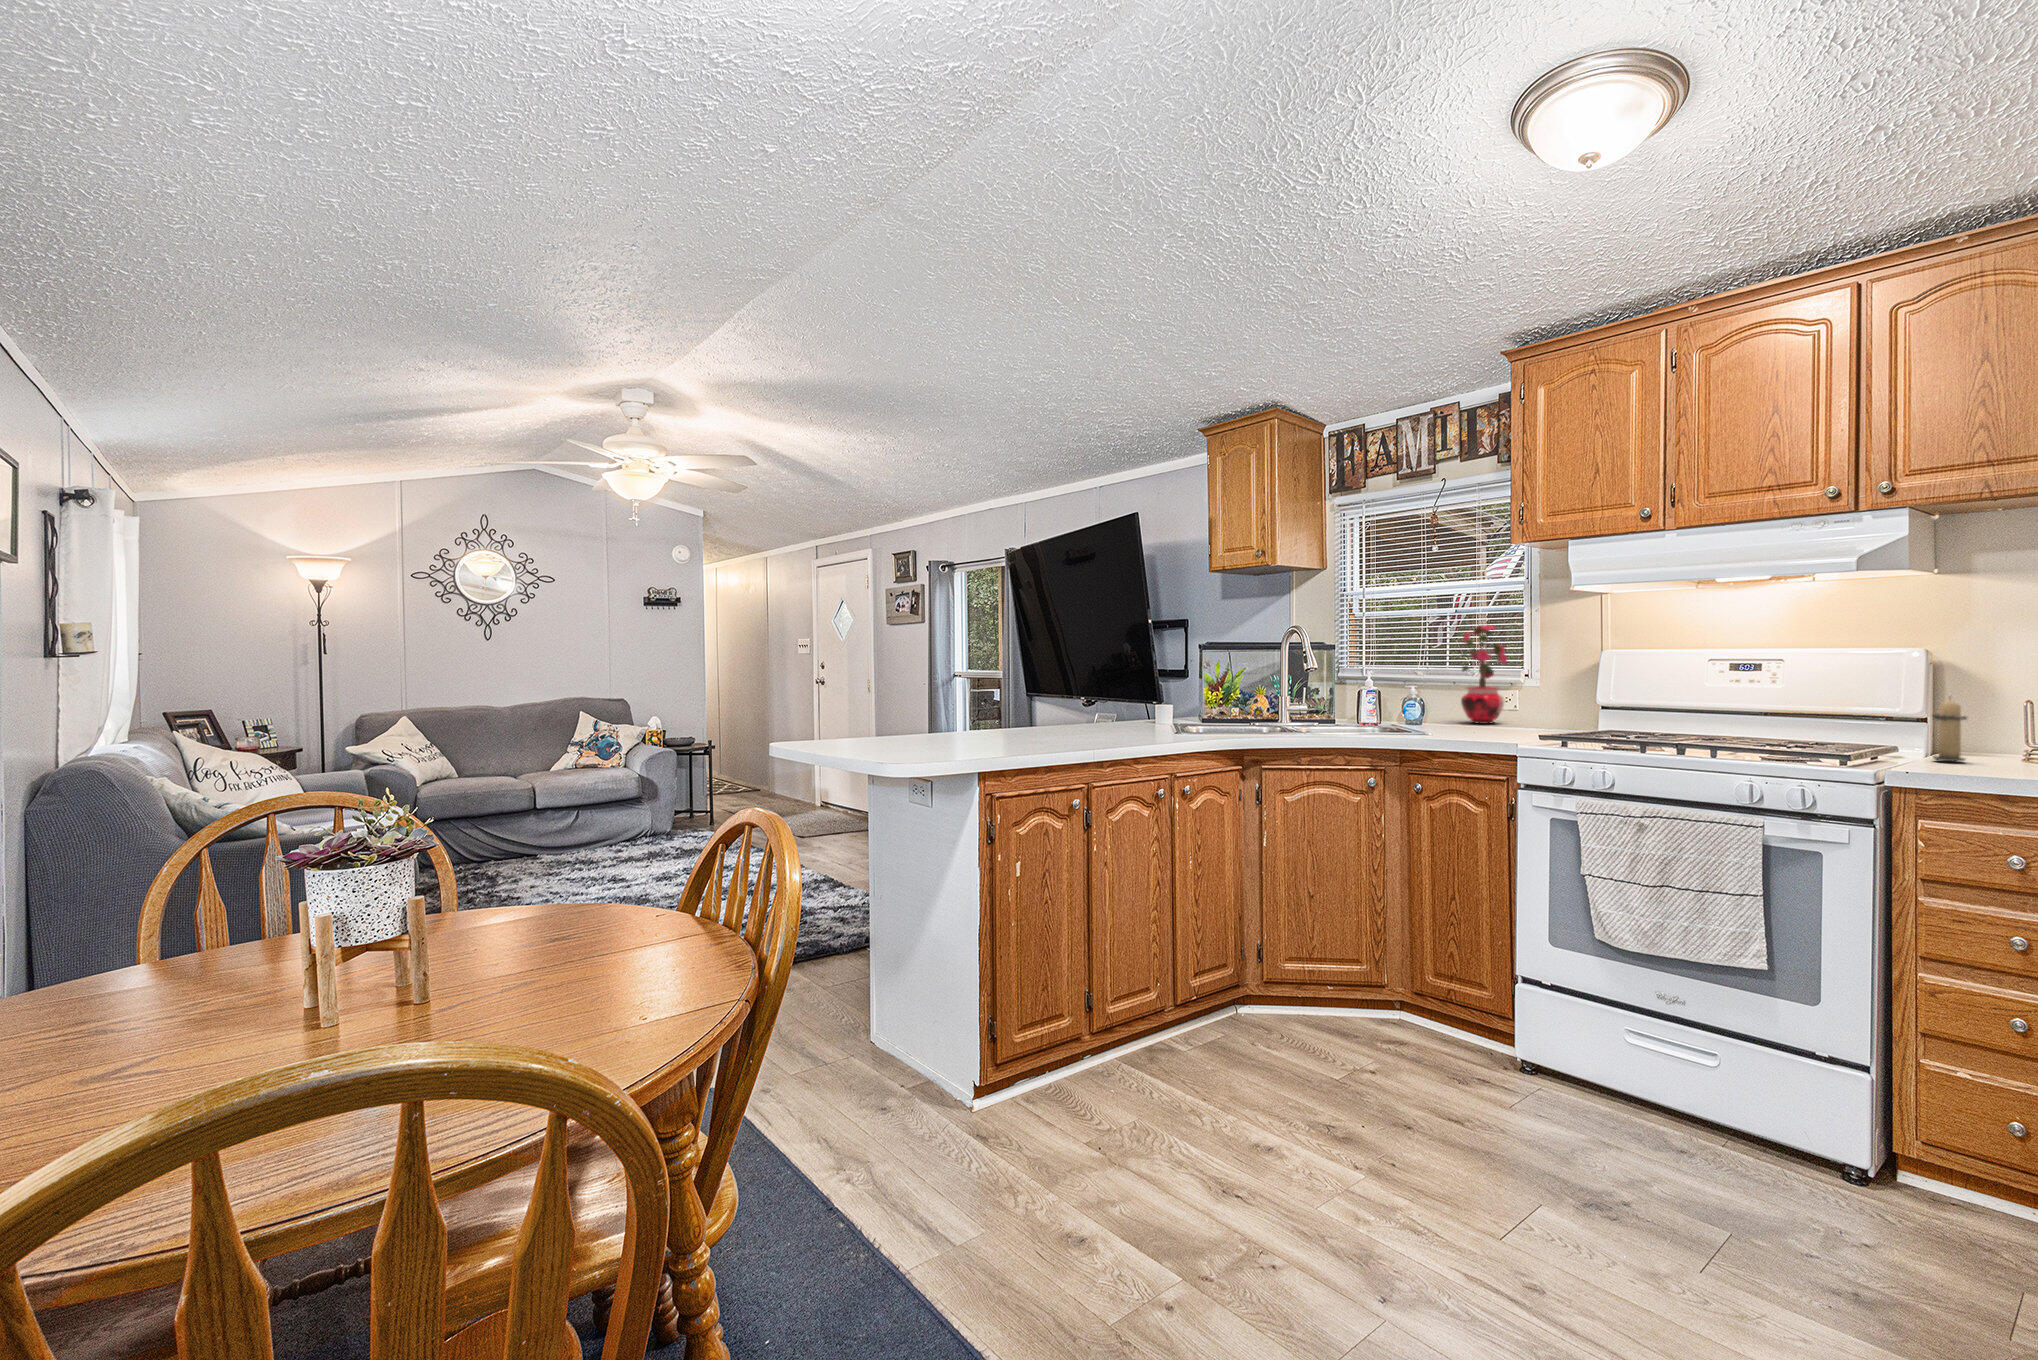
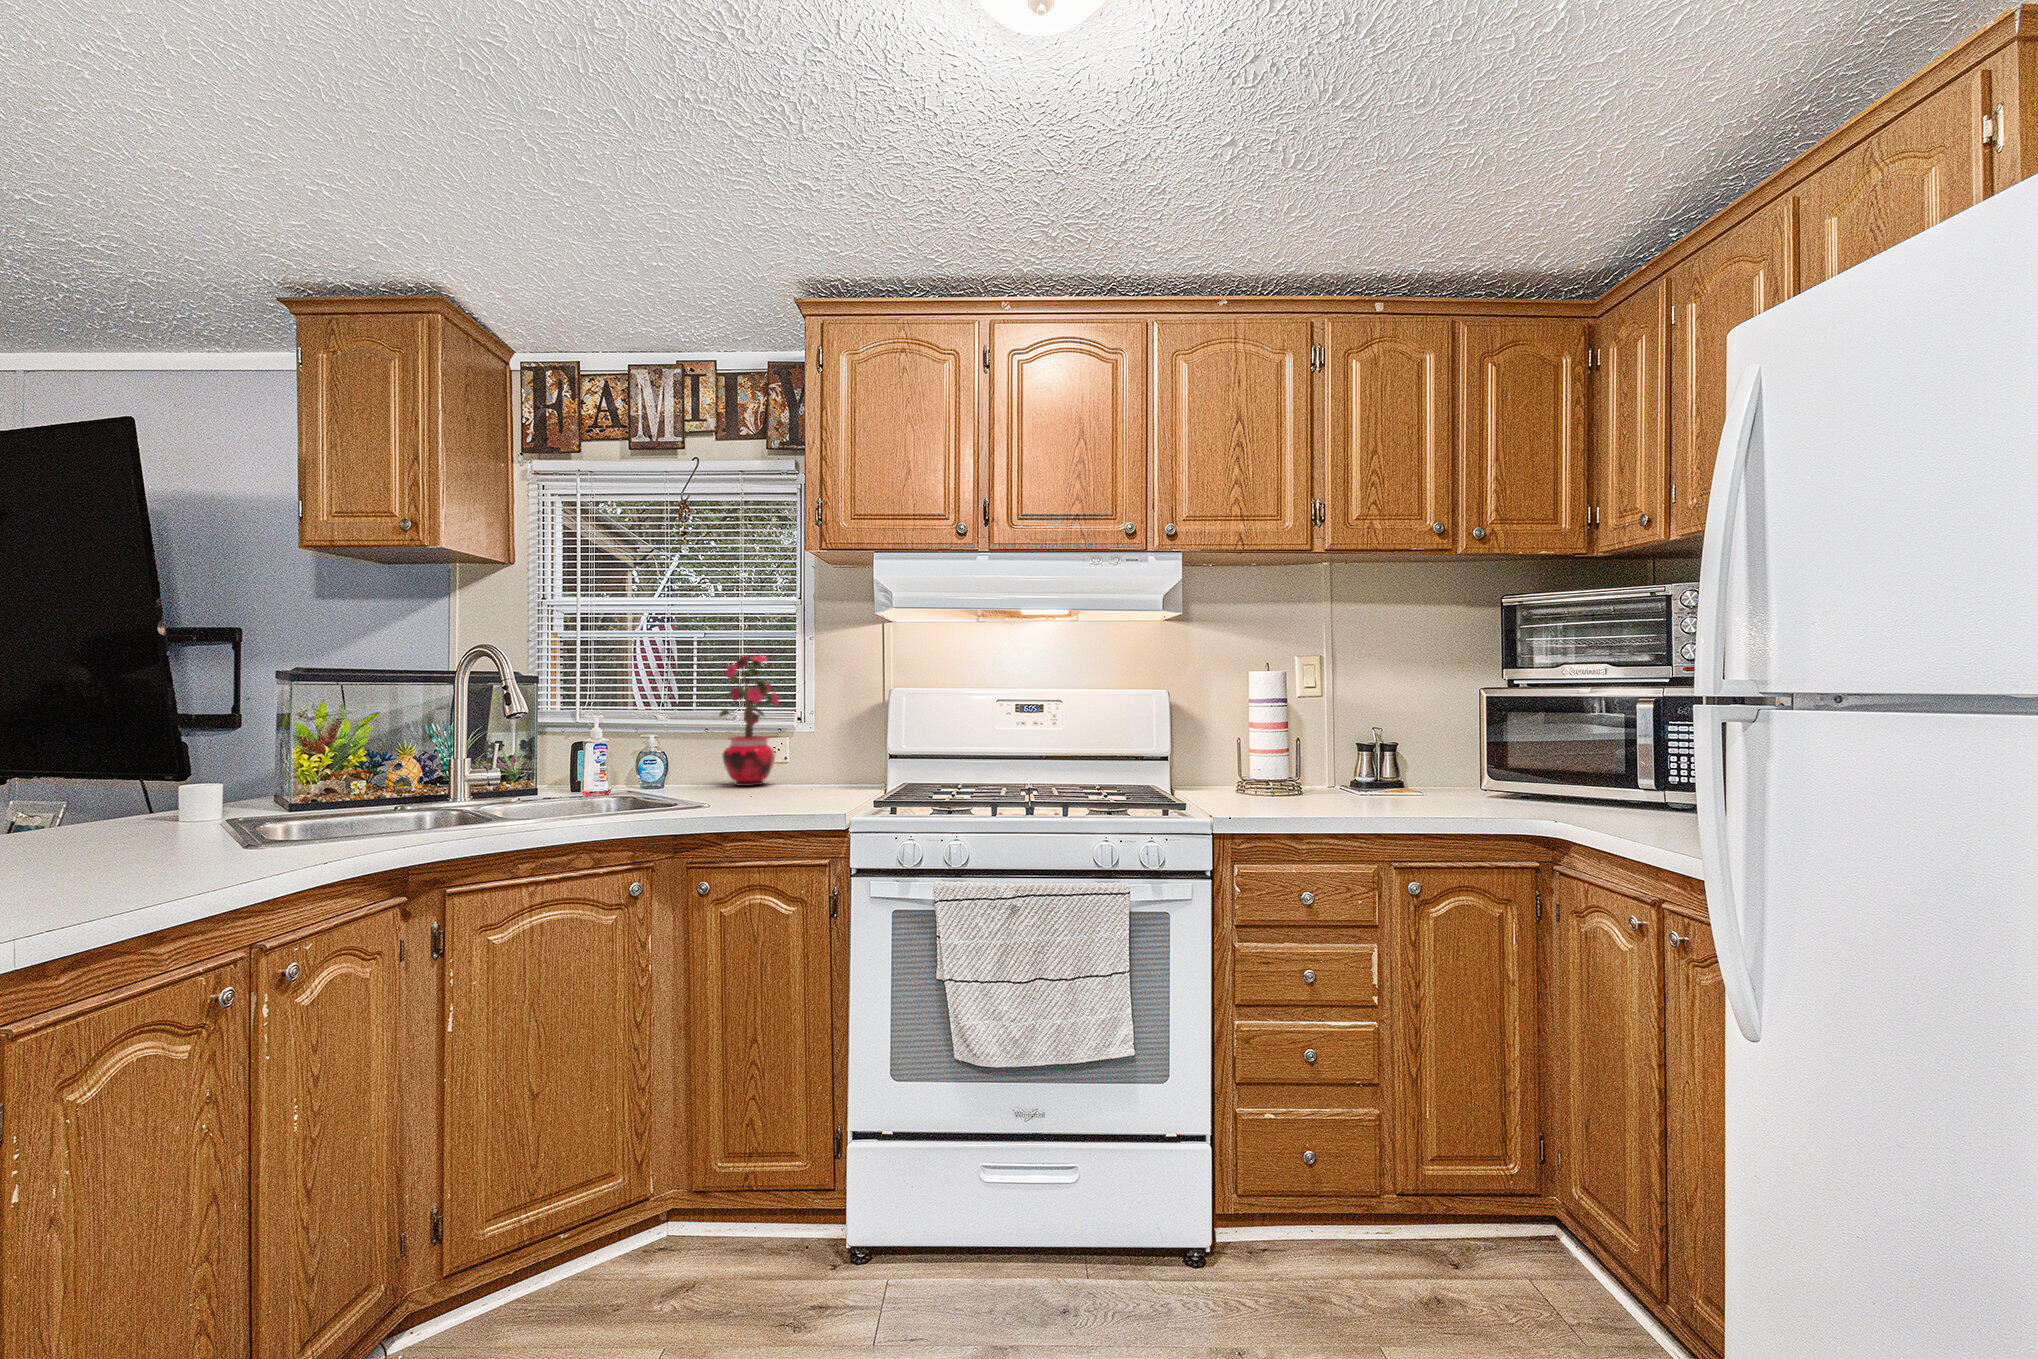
candle: present [1933,700,1966,761] -> none [1209,737,1241,802]

